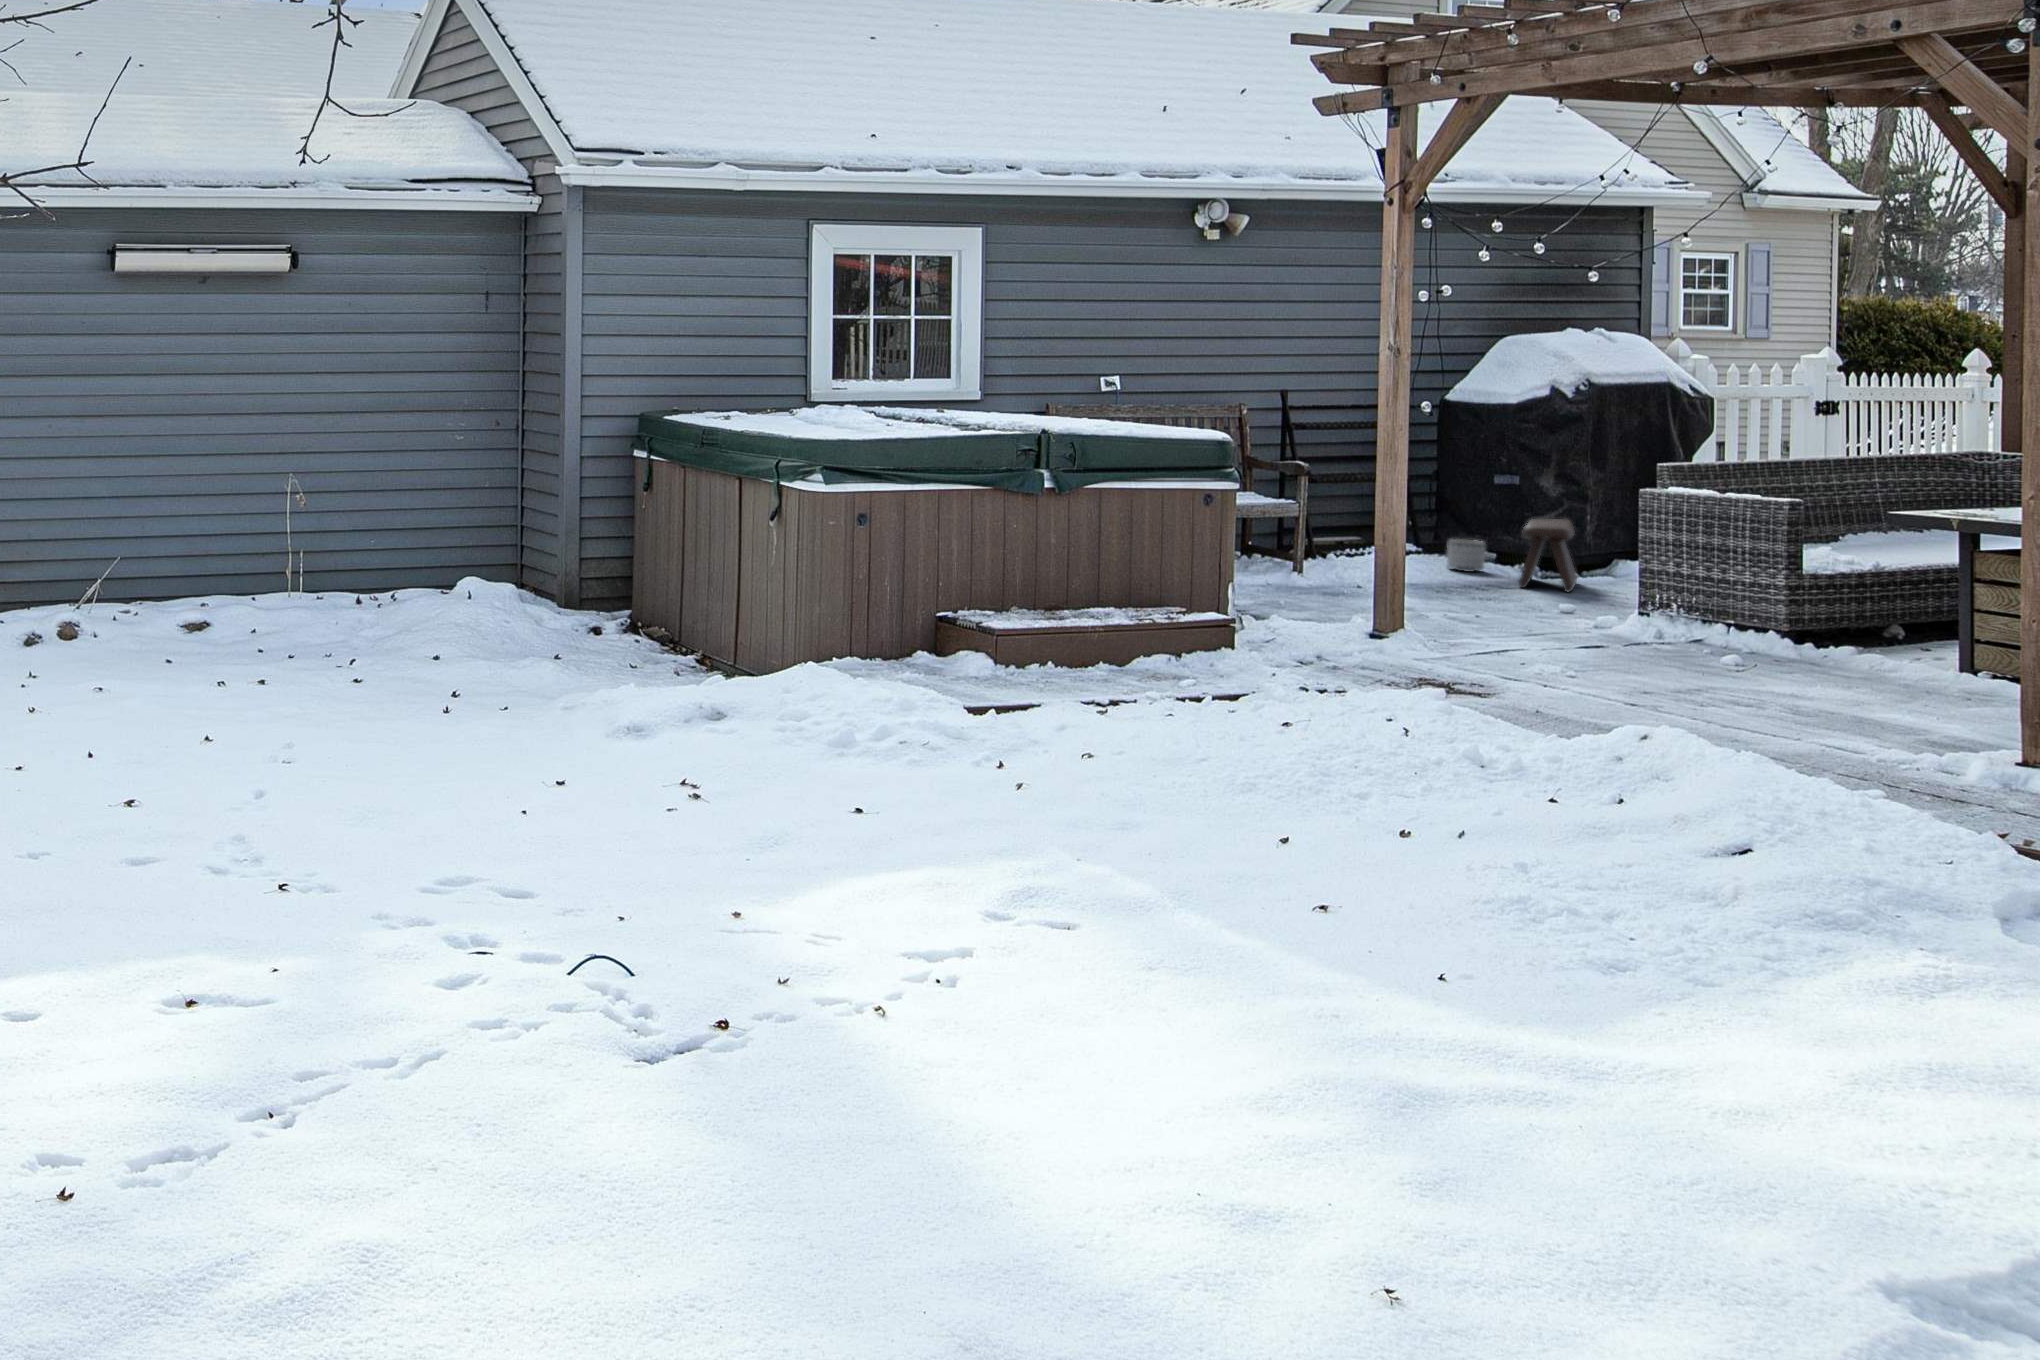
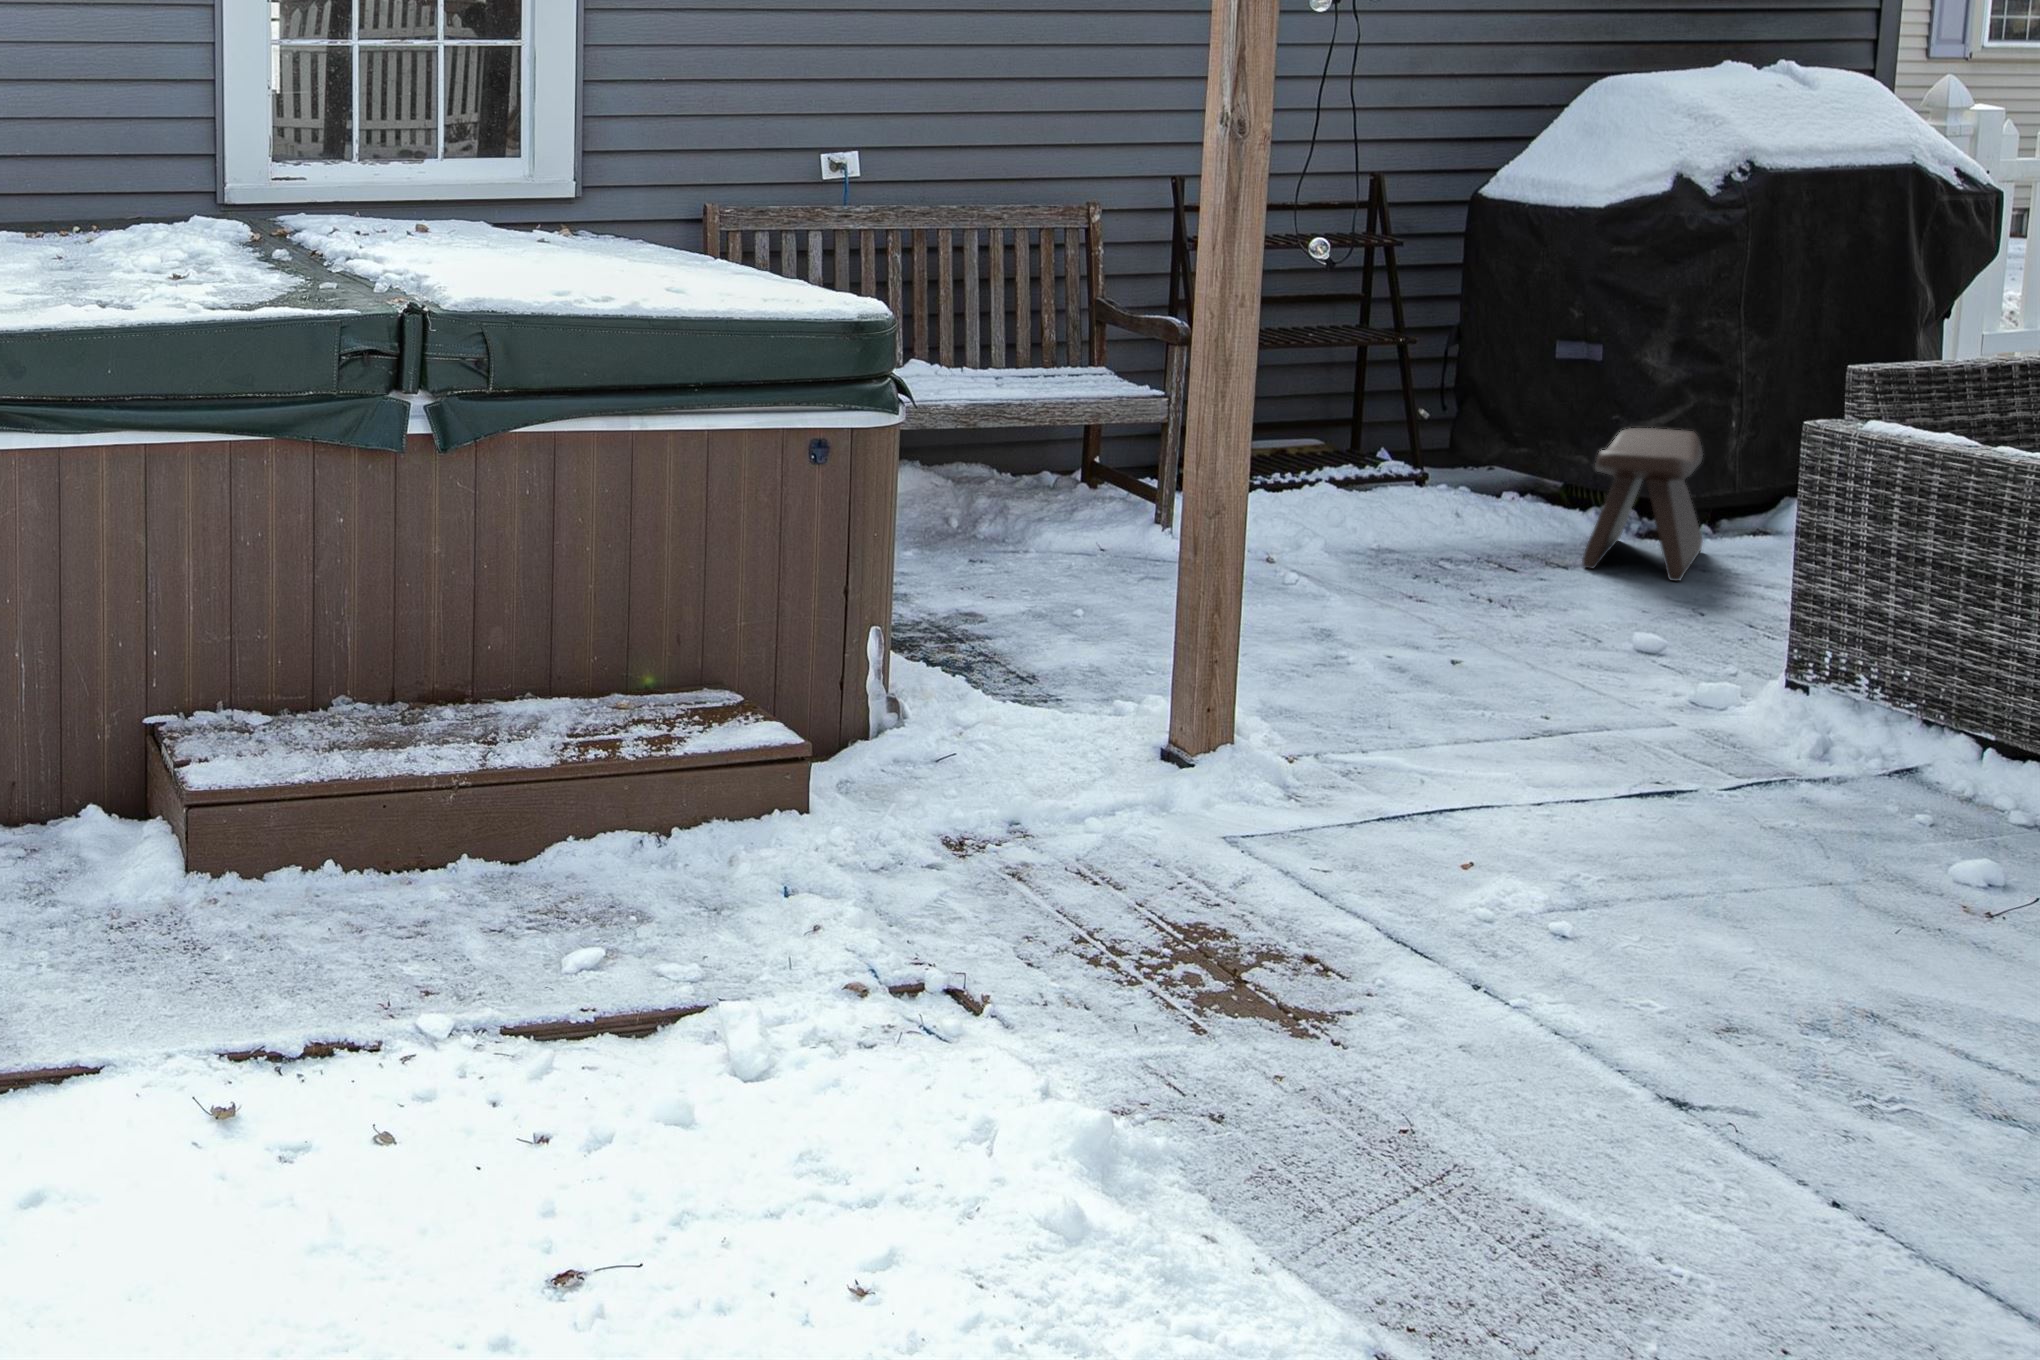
planter: present [1447,539,1486,572] -> none [1470,458,1542,521]

